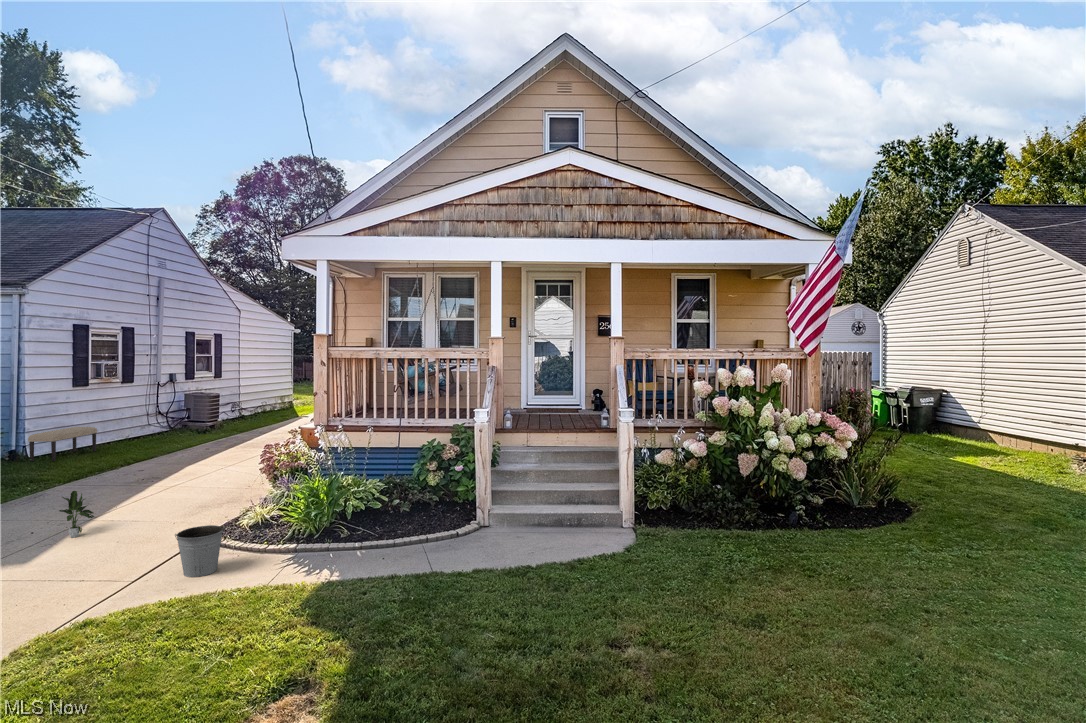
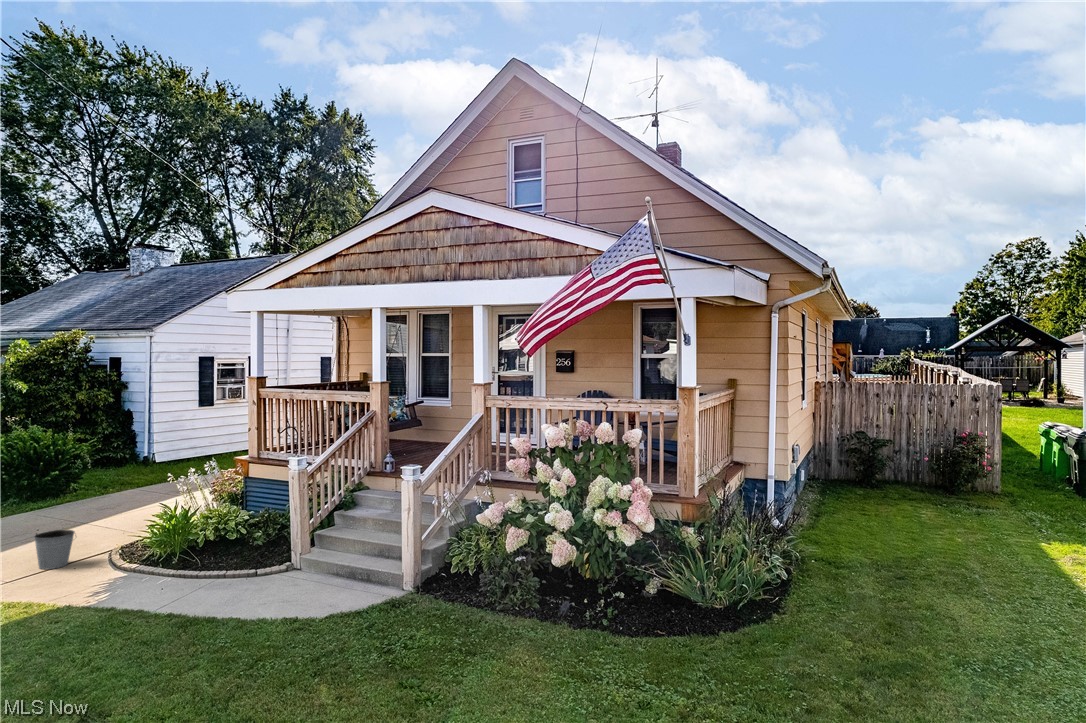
bench: present [28,427,97,461] -> none [154,439,209,465]
potted plant: present [59,491,94,538] -> none [41,491,72,527]

